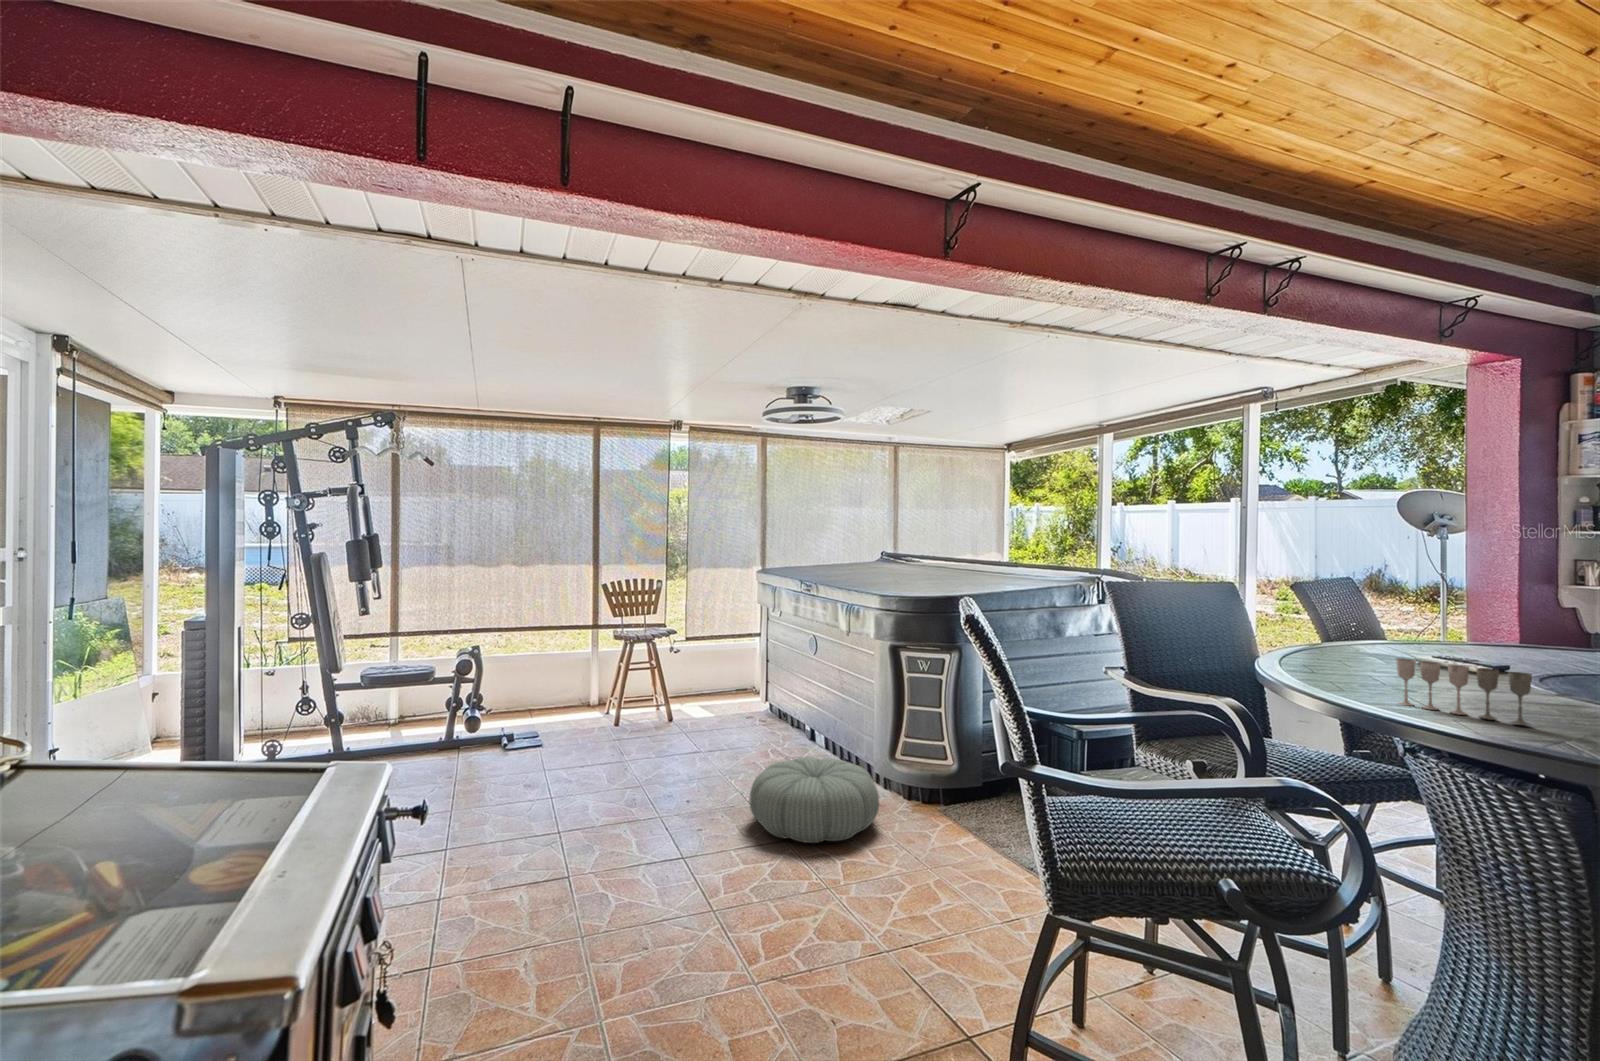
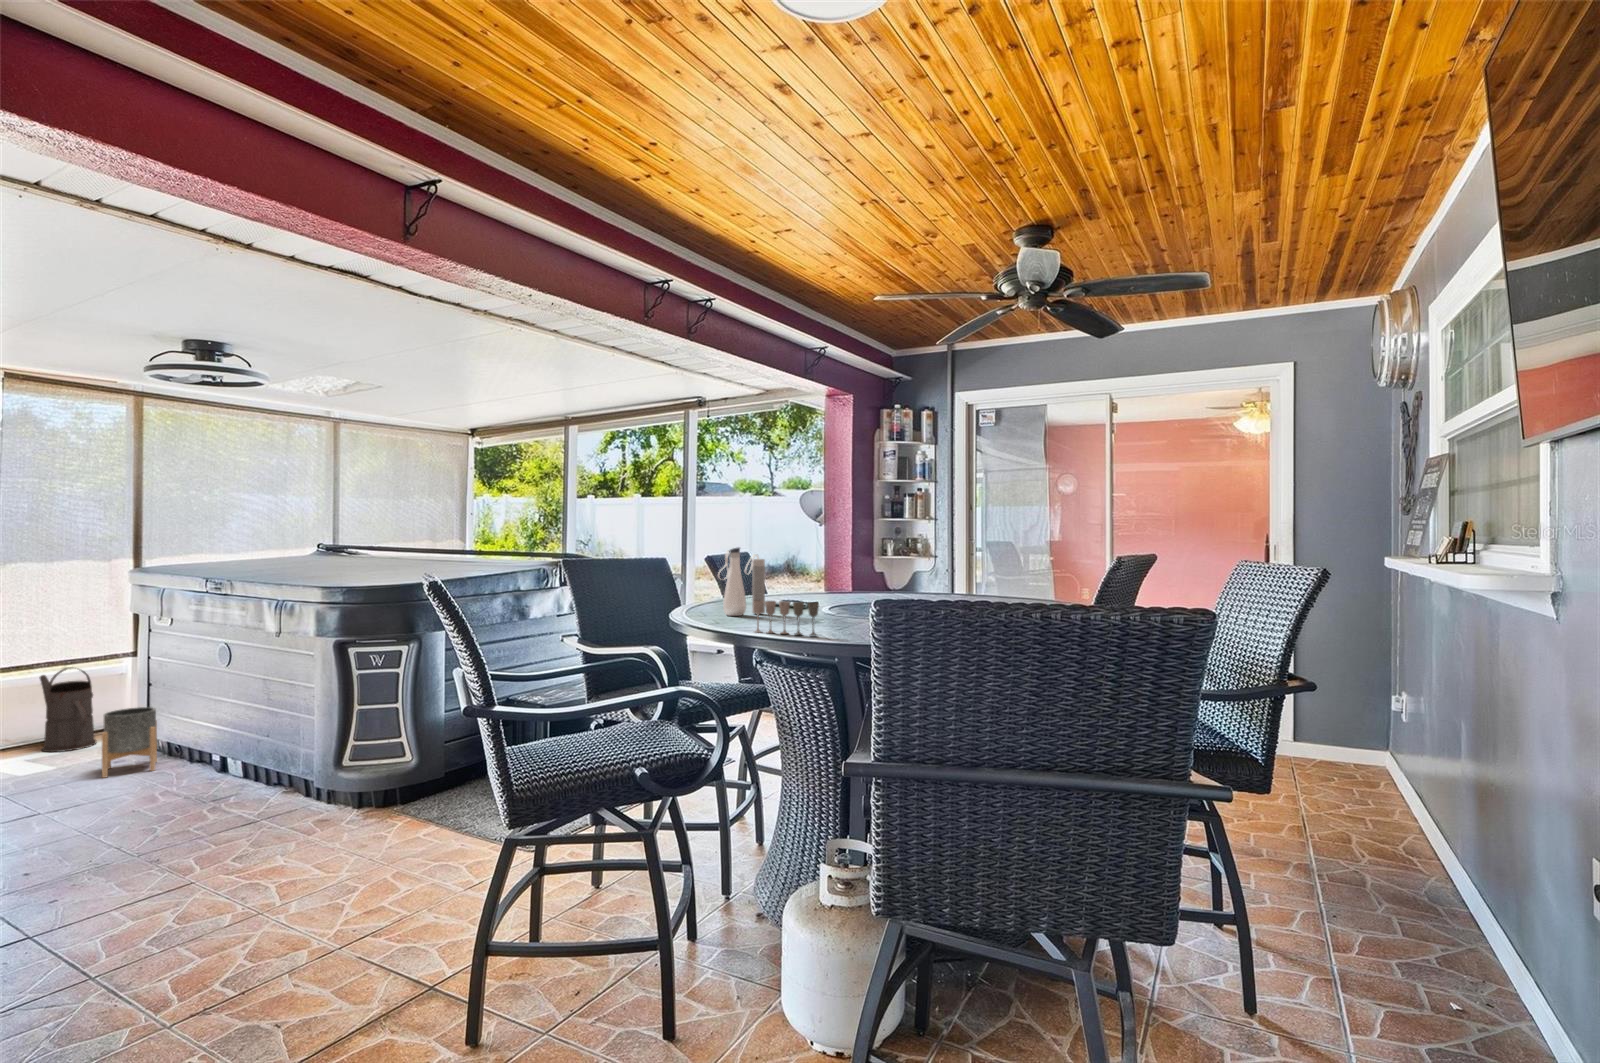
water bottle: none [1322,576,1399,669] -> present [718,548,765,616]
watering can: none [707,640,737,702] -> present [40,667,96,752]
planter: none [737,677,770,729] -> present [102,707,157,778]
pouf: present [749,757,879,843] -> none [138,778,324,881]

